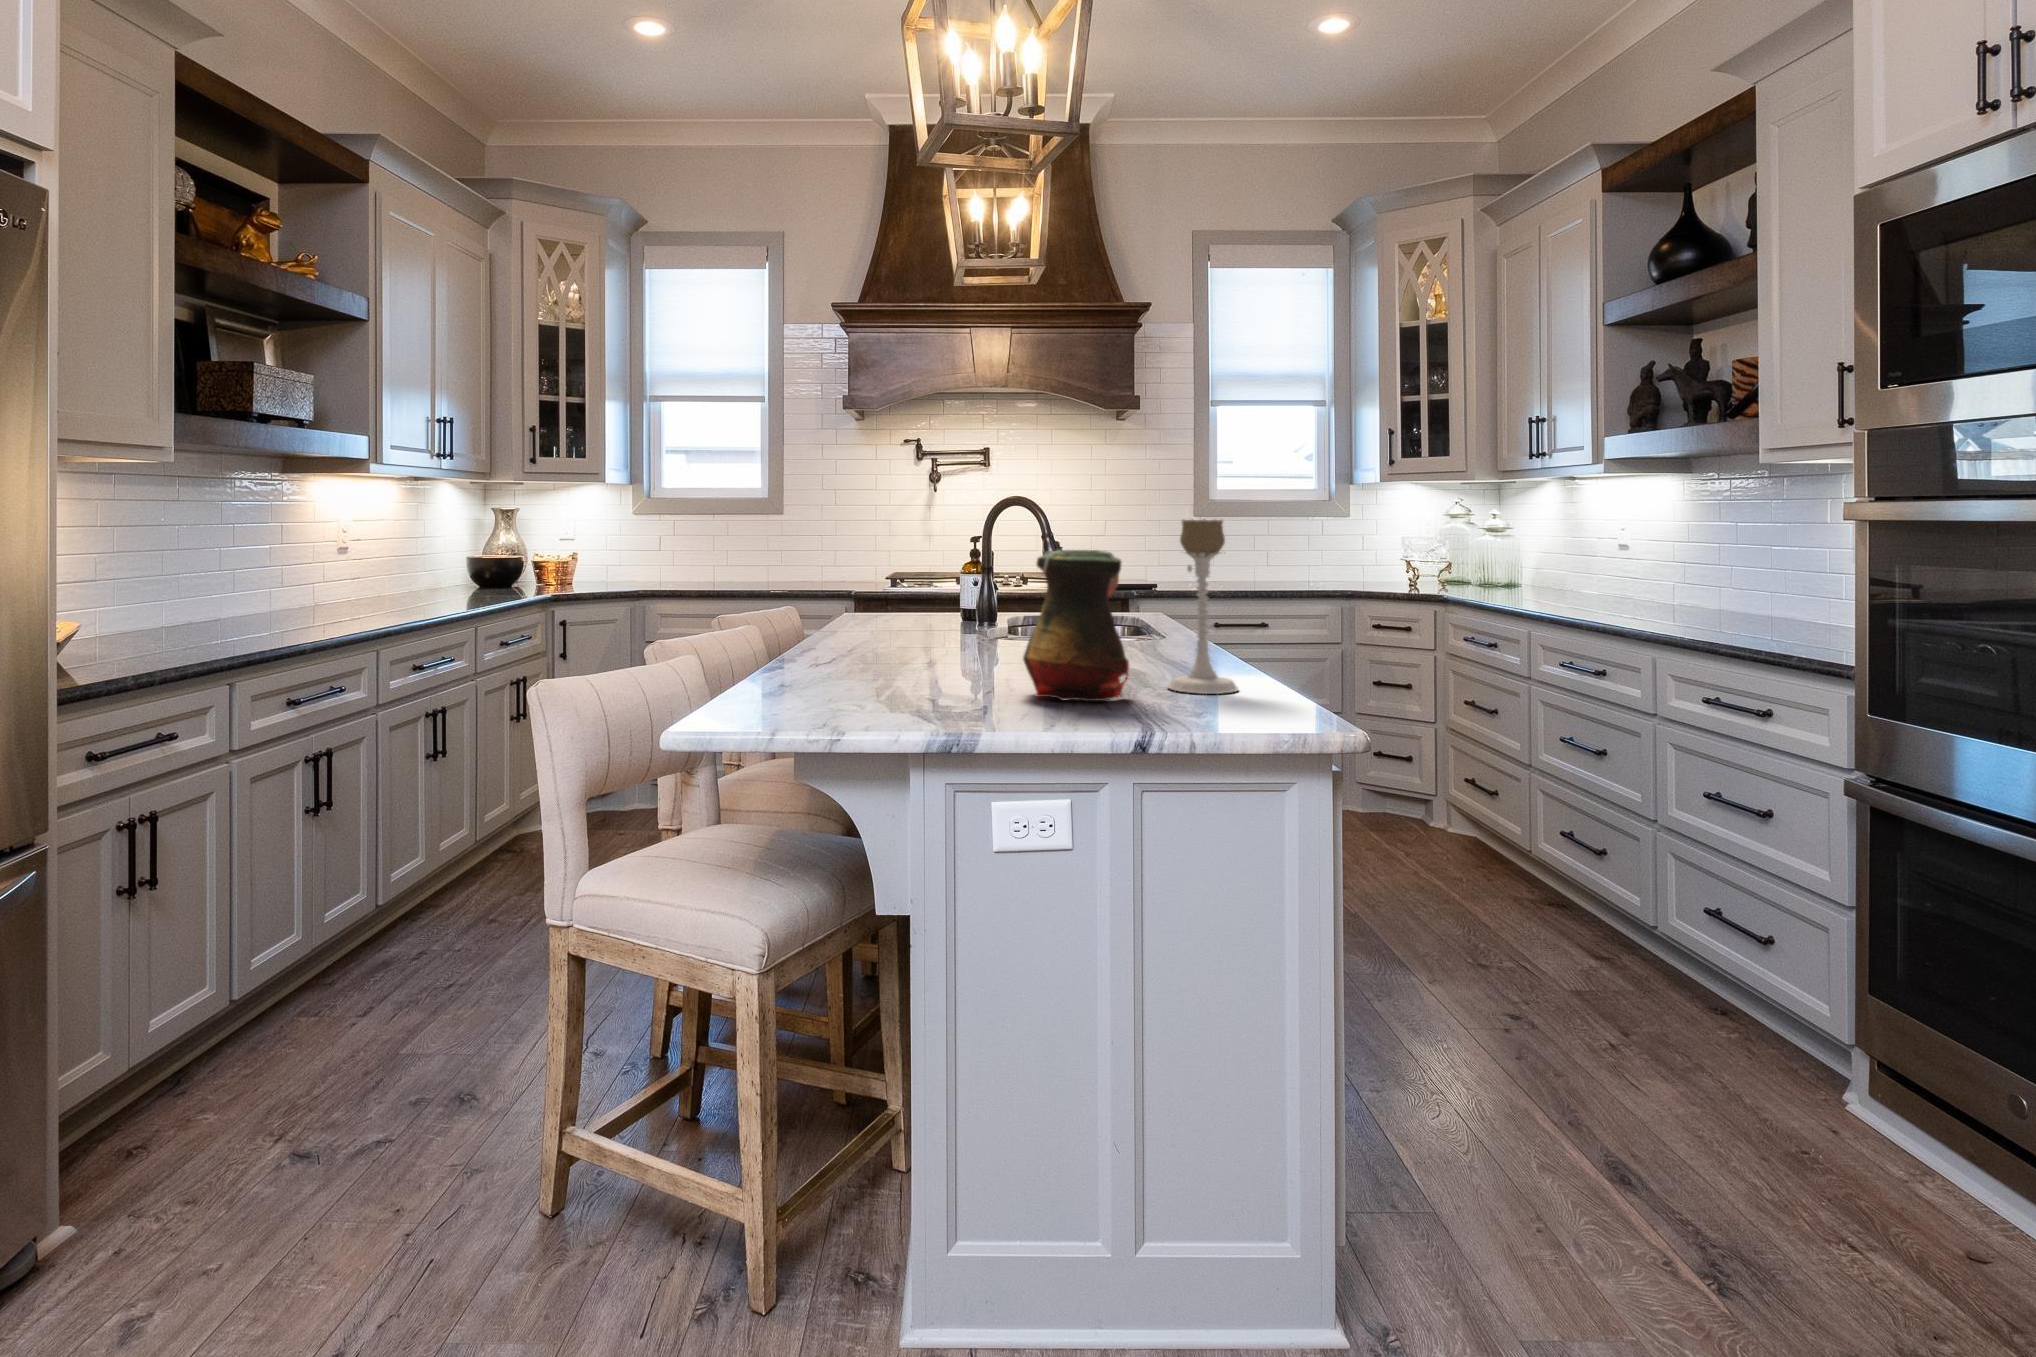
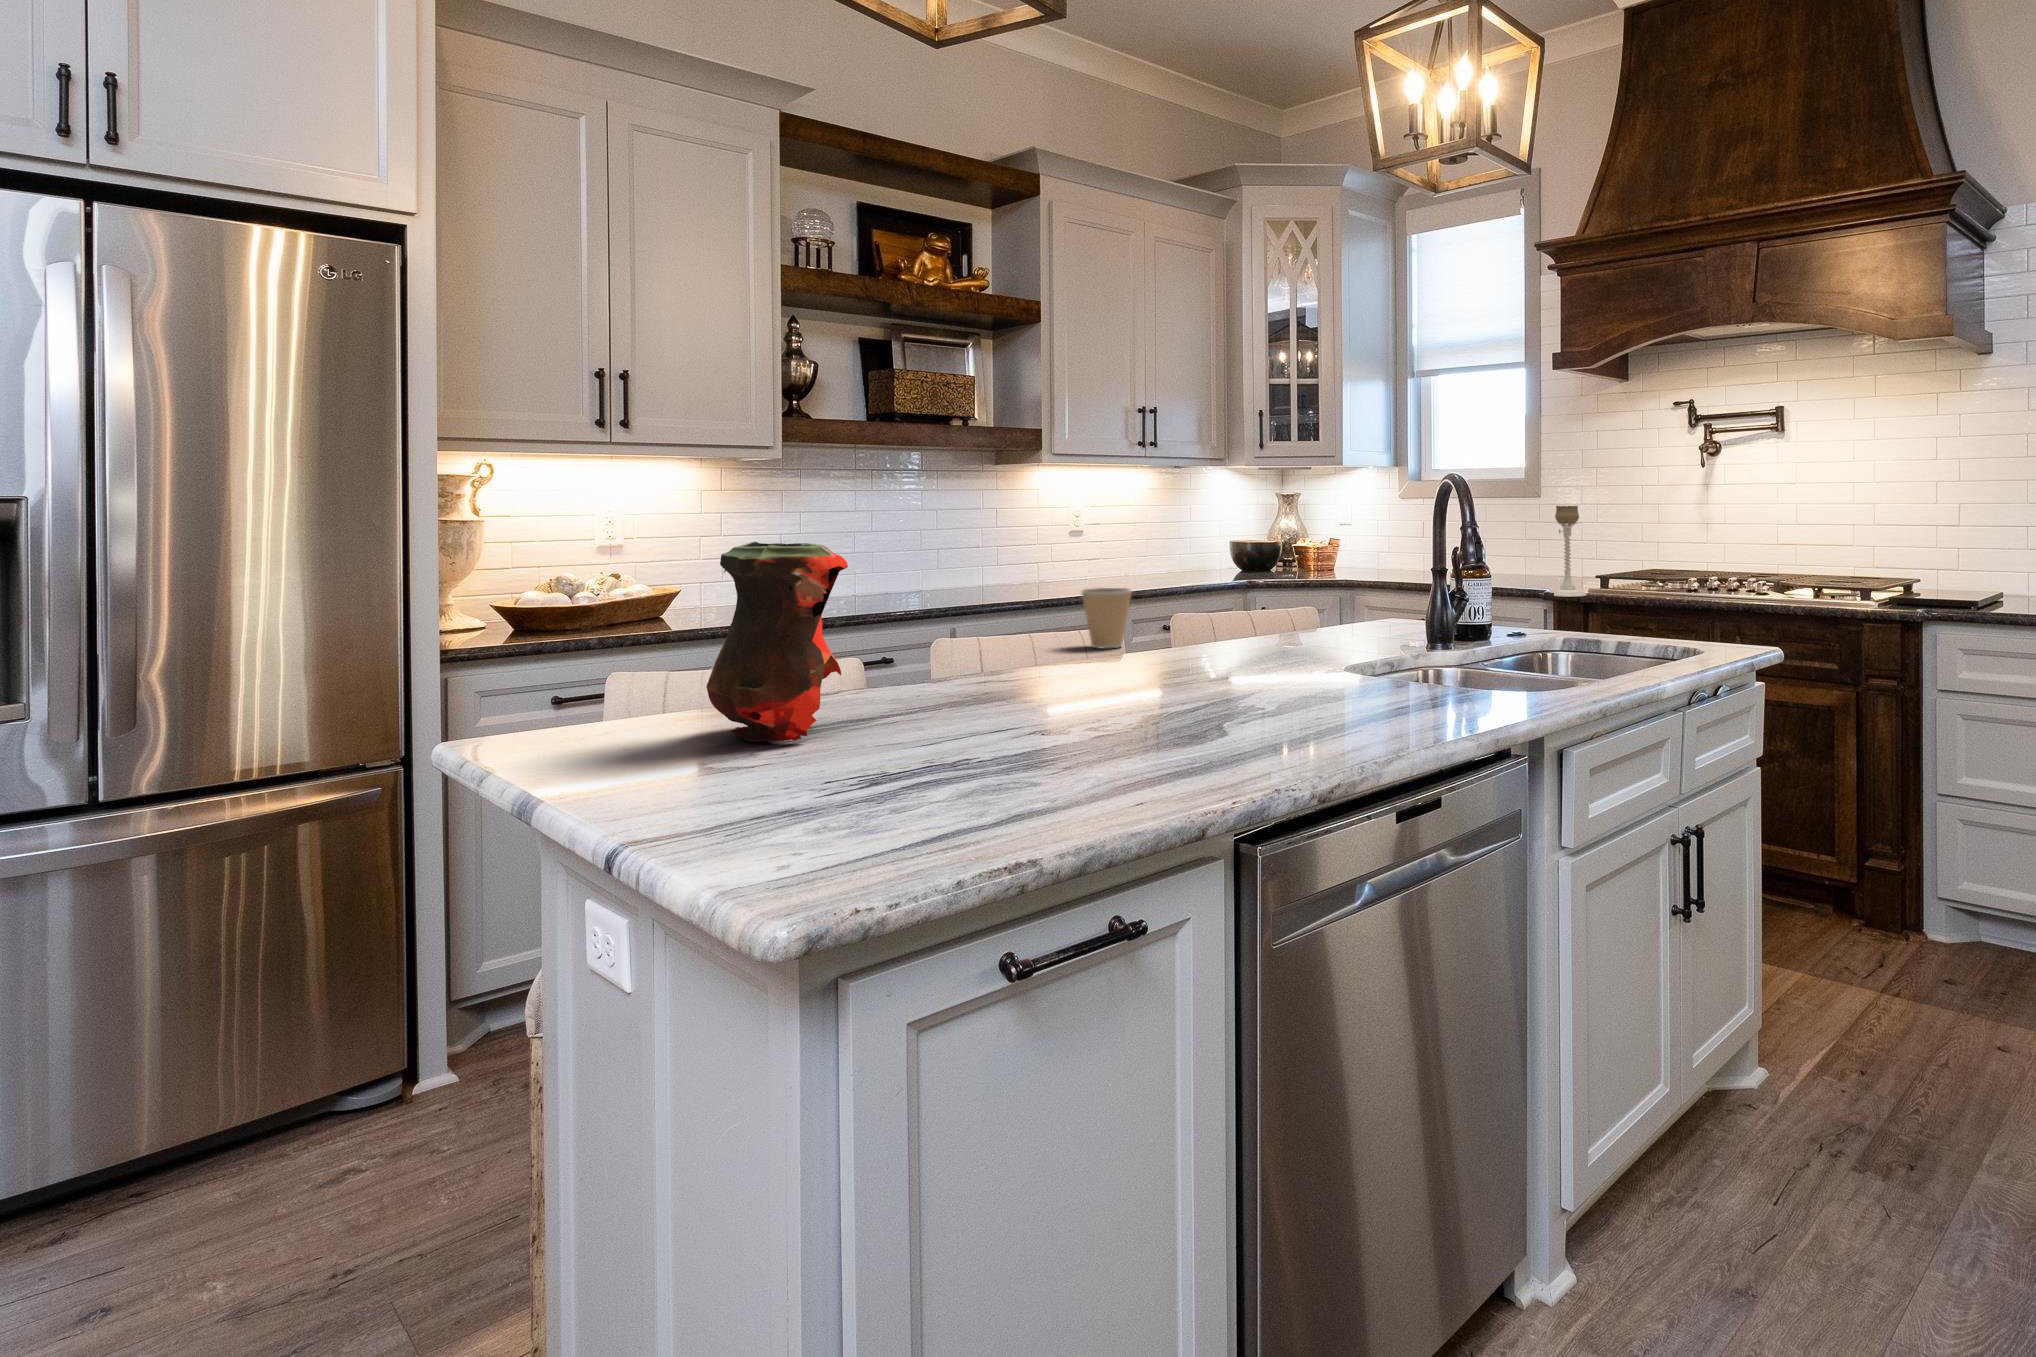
candle holder: present [1168,519,1238,694] -> present [1551,506,1586,597]
coffee cup: none [825,593,870,645] -> present [1082,588,1132,648]

